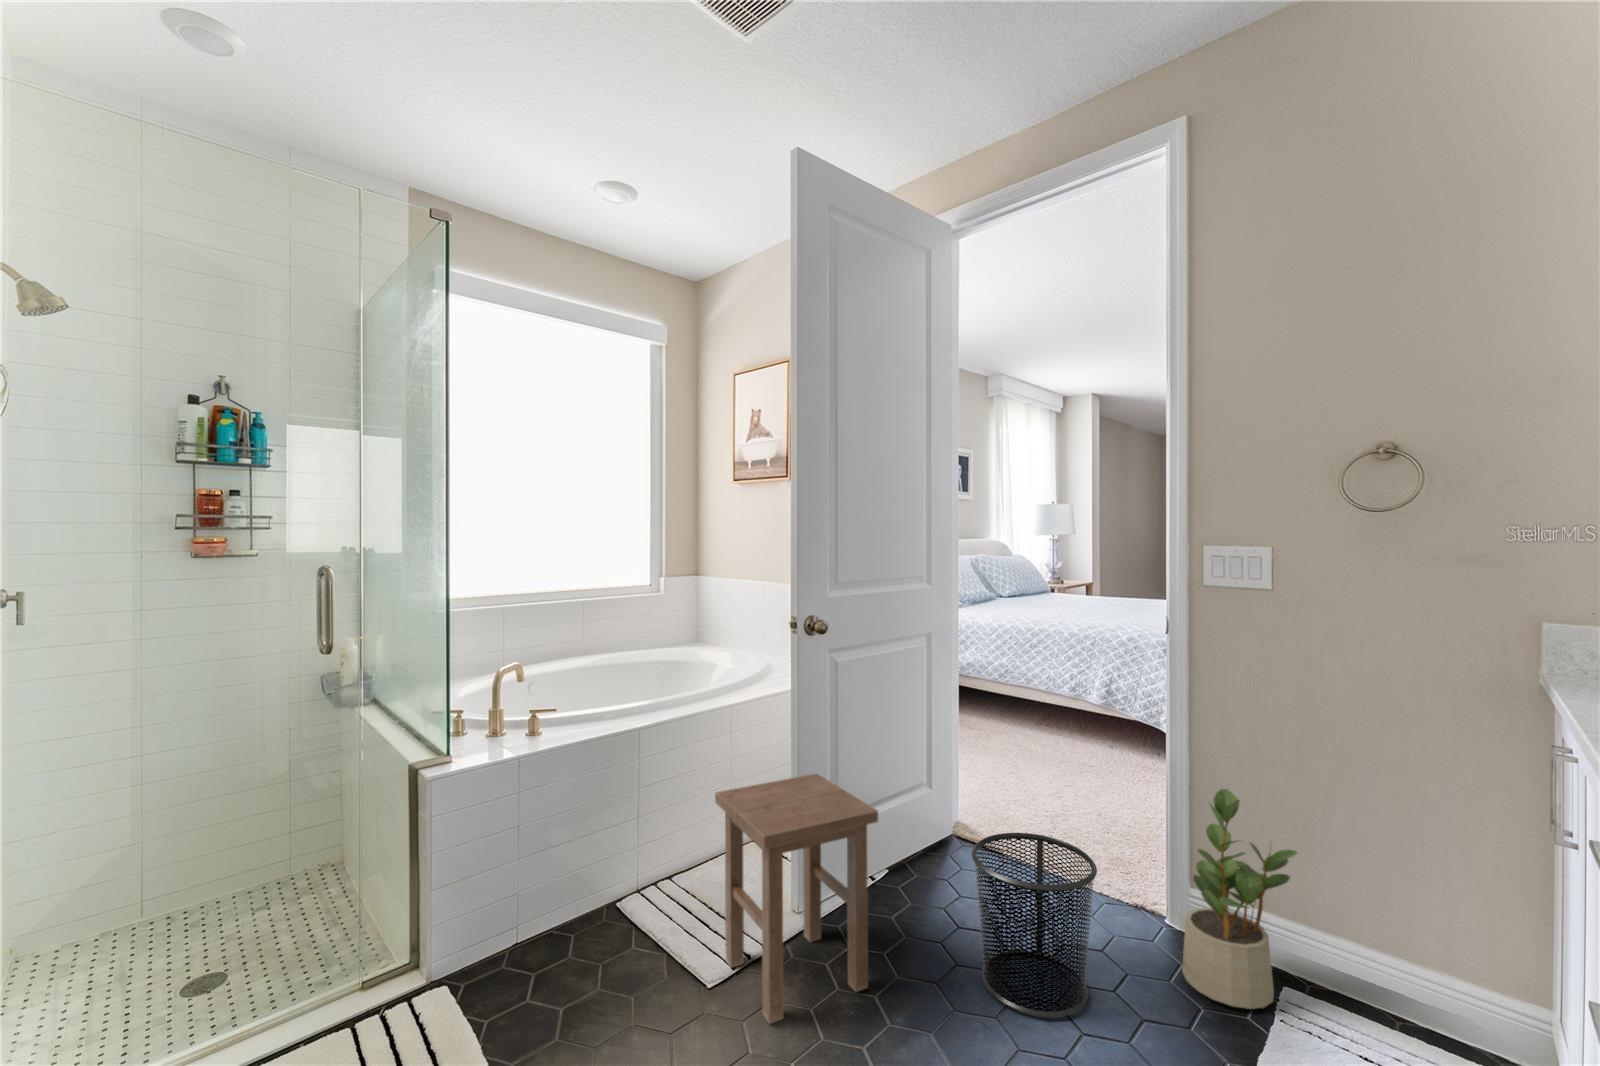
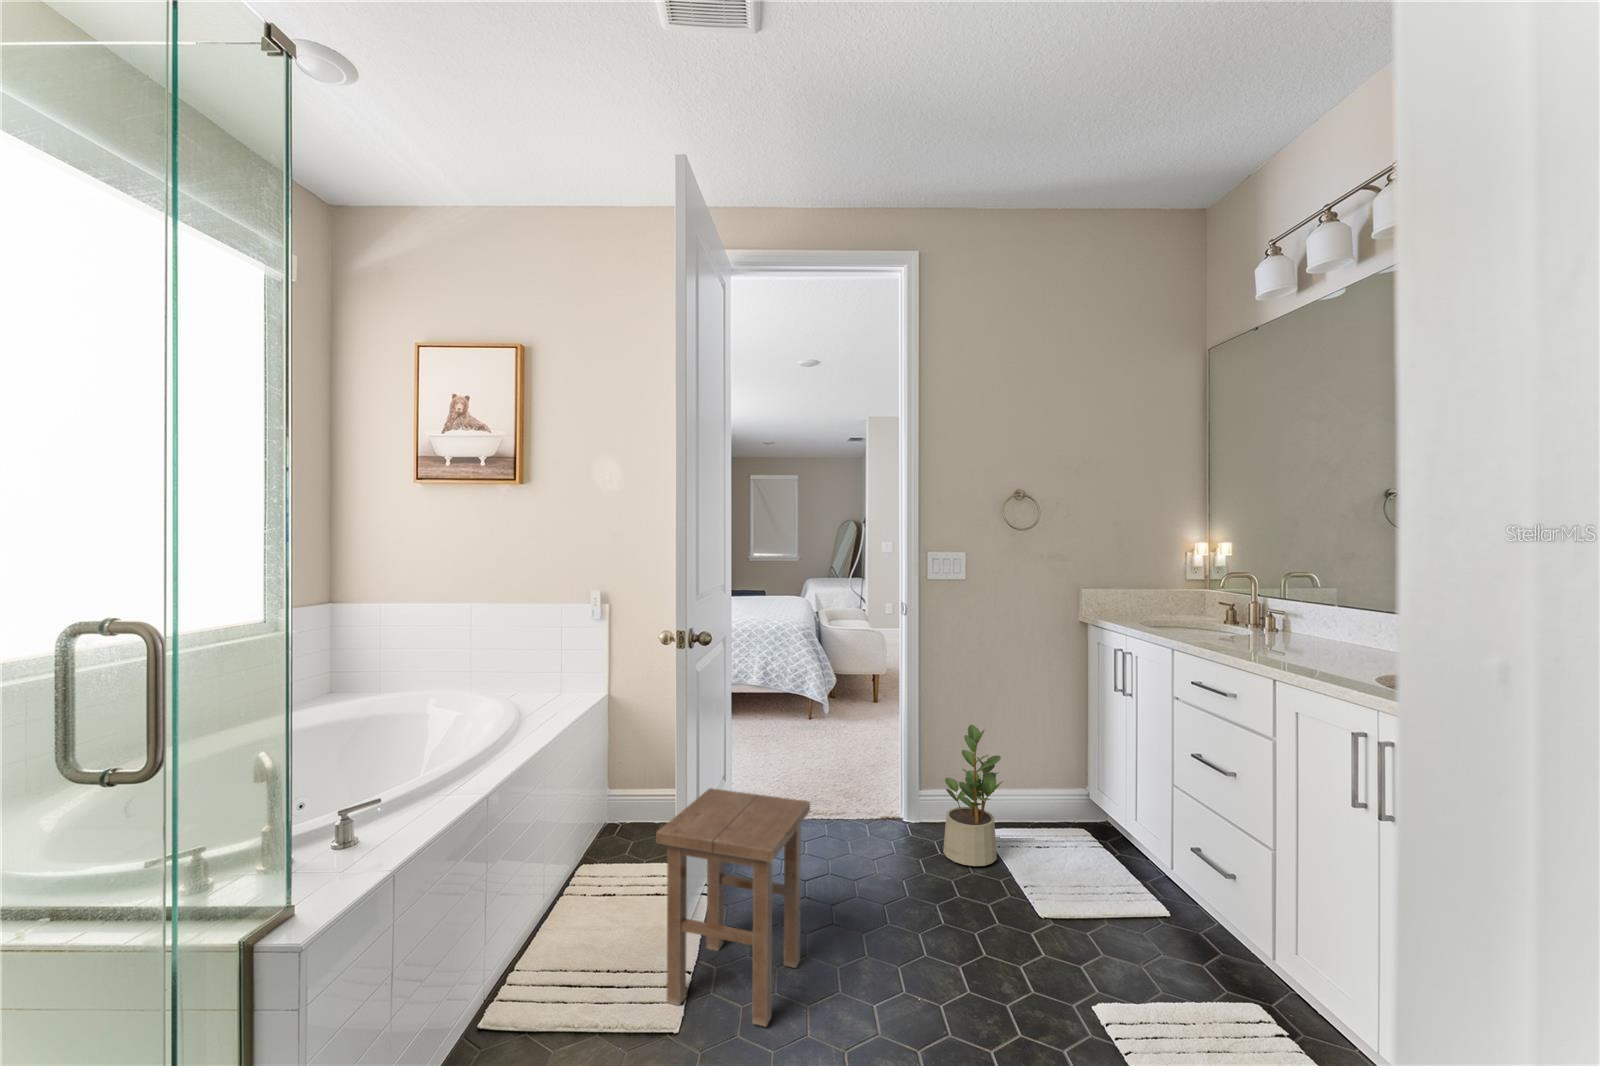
waste bin: present [971,833,1097,1018] -> none [843,789,936,924]

